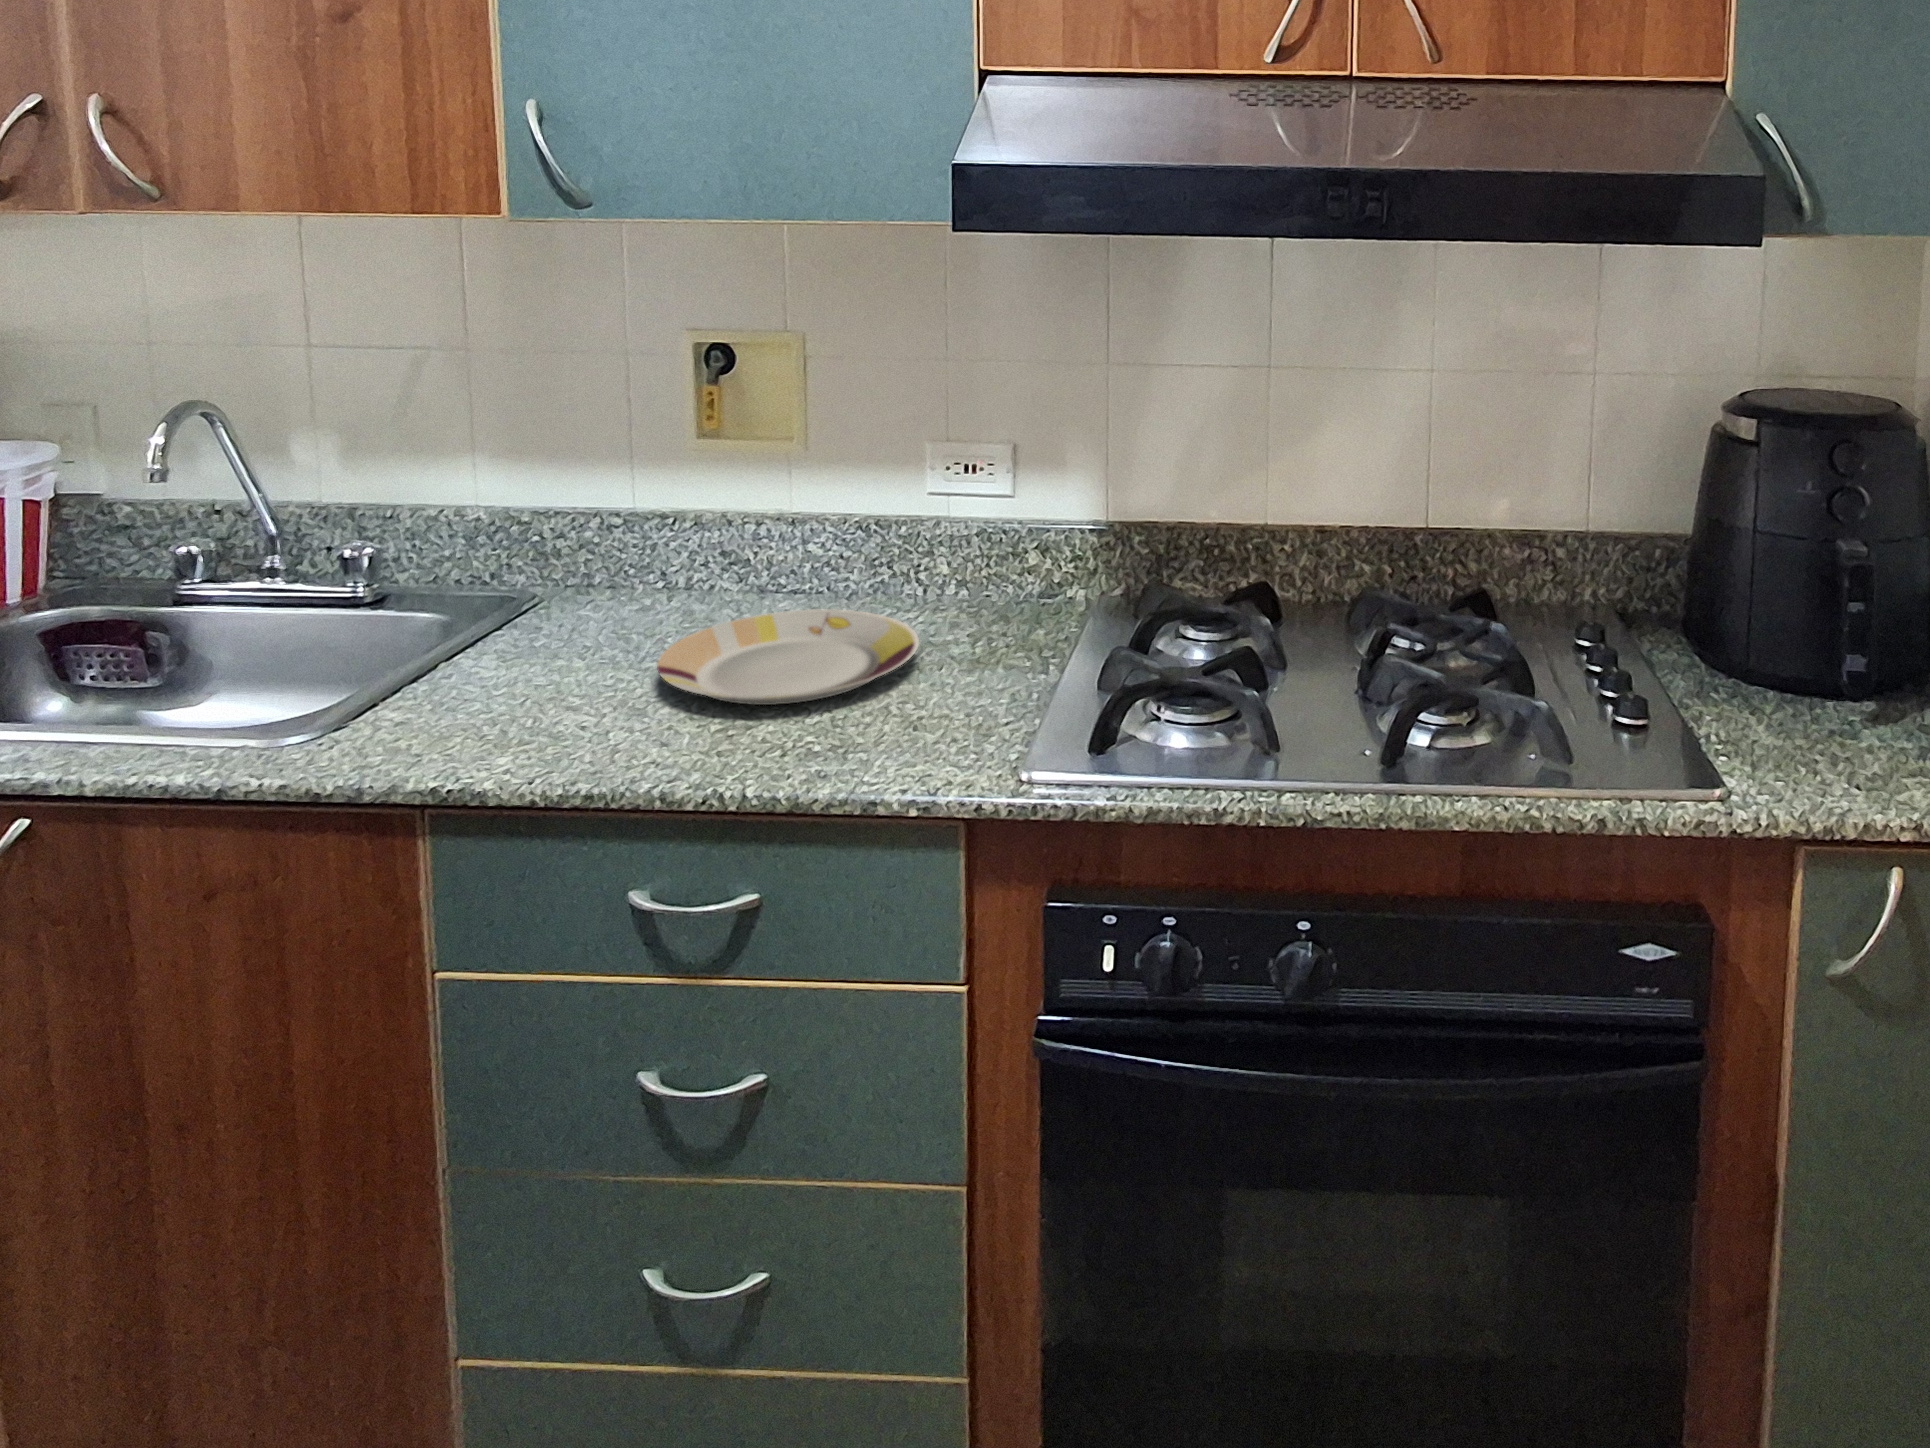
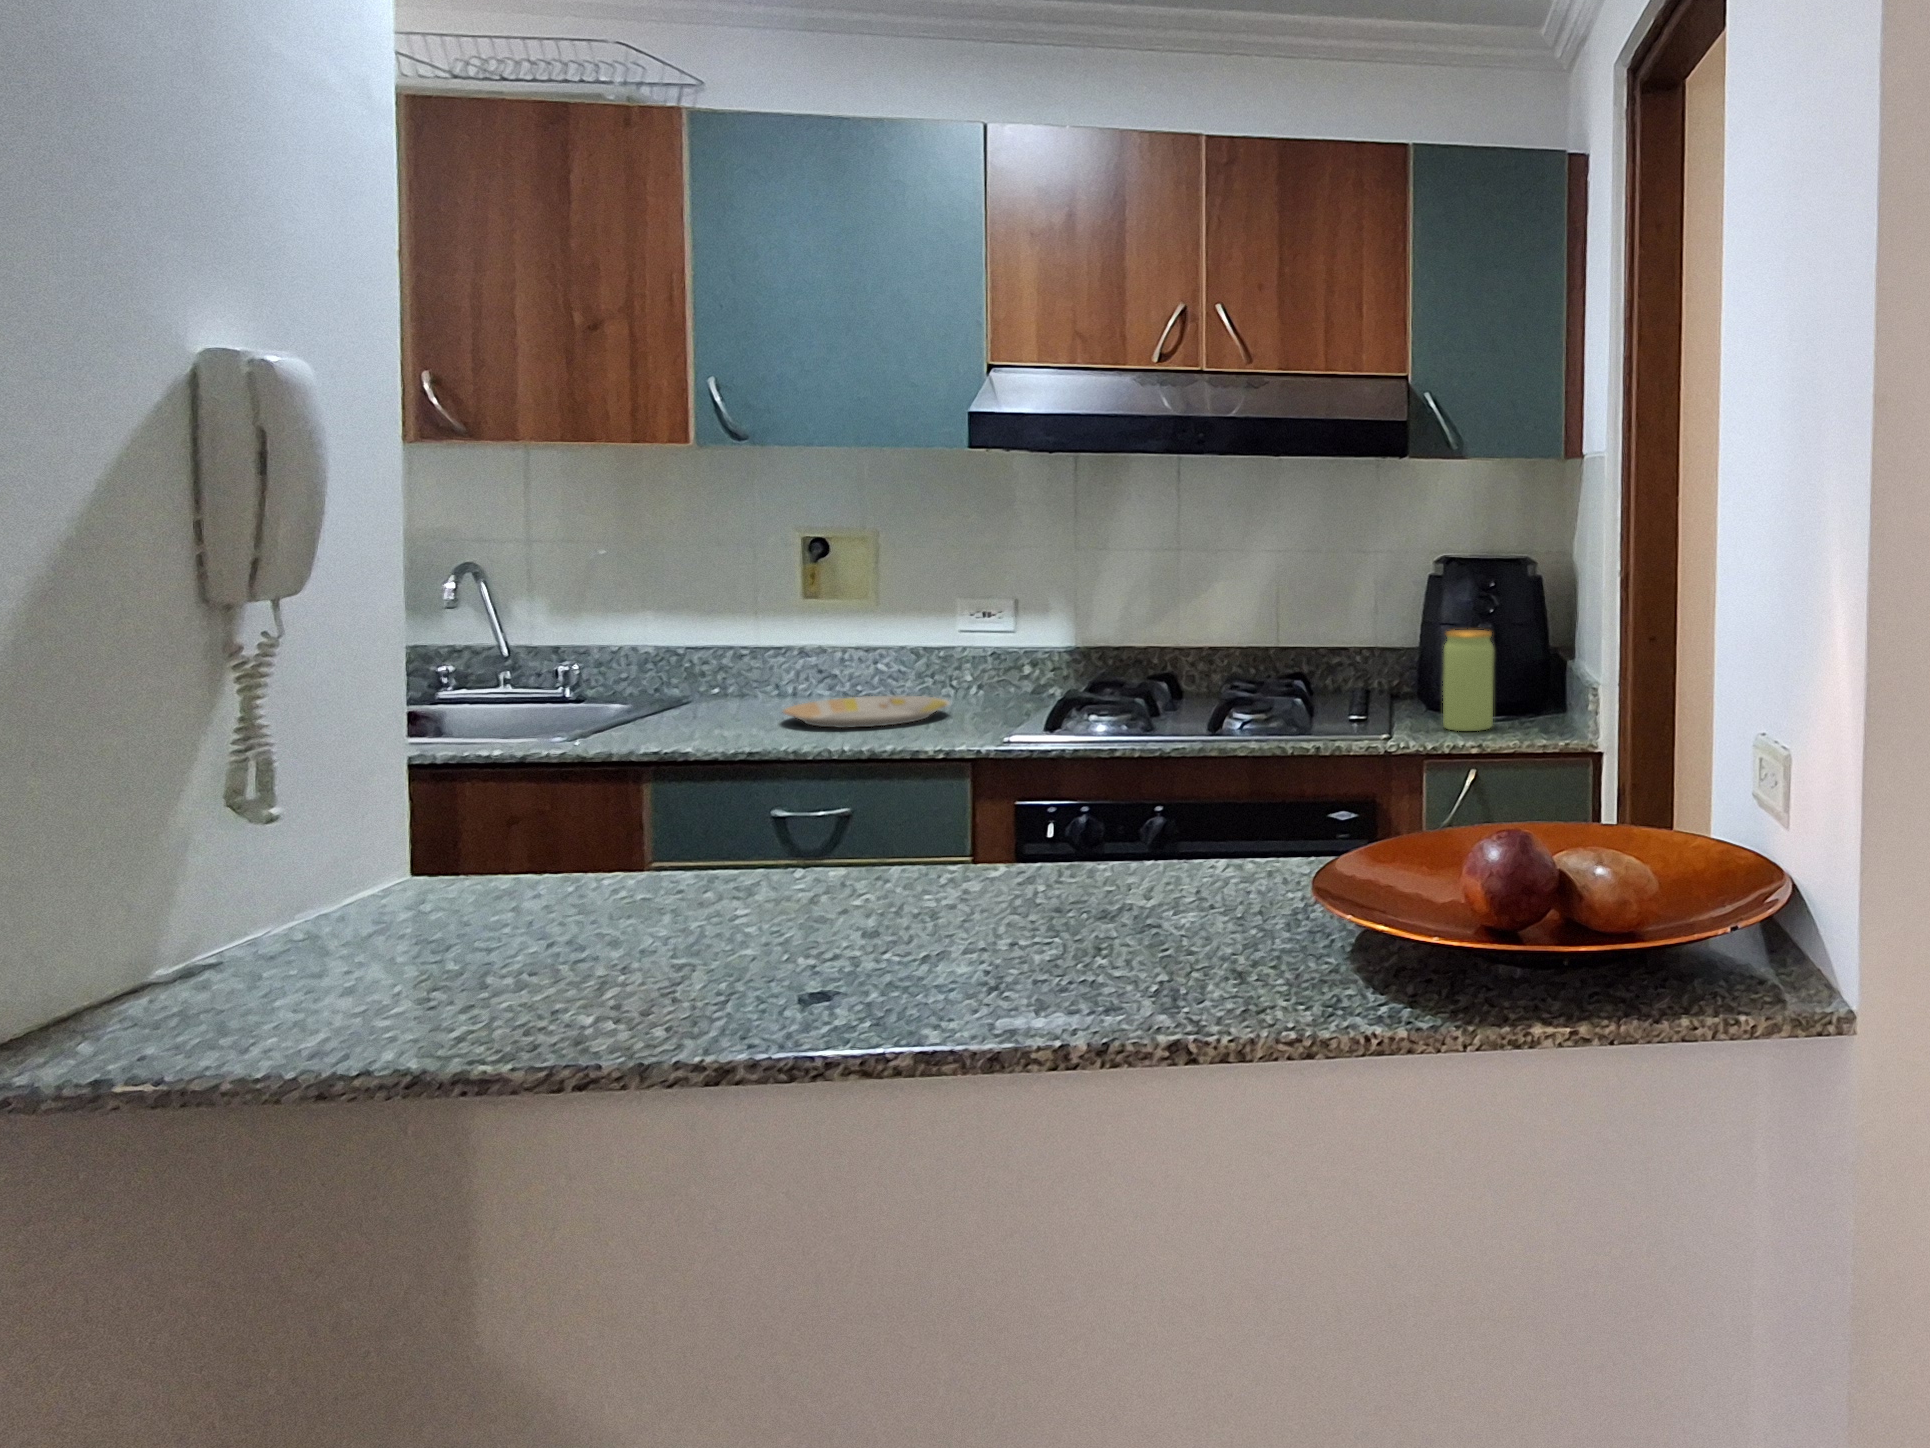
jar: none [1797,568,1910,776] -> present [1443,630,1494,731]

